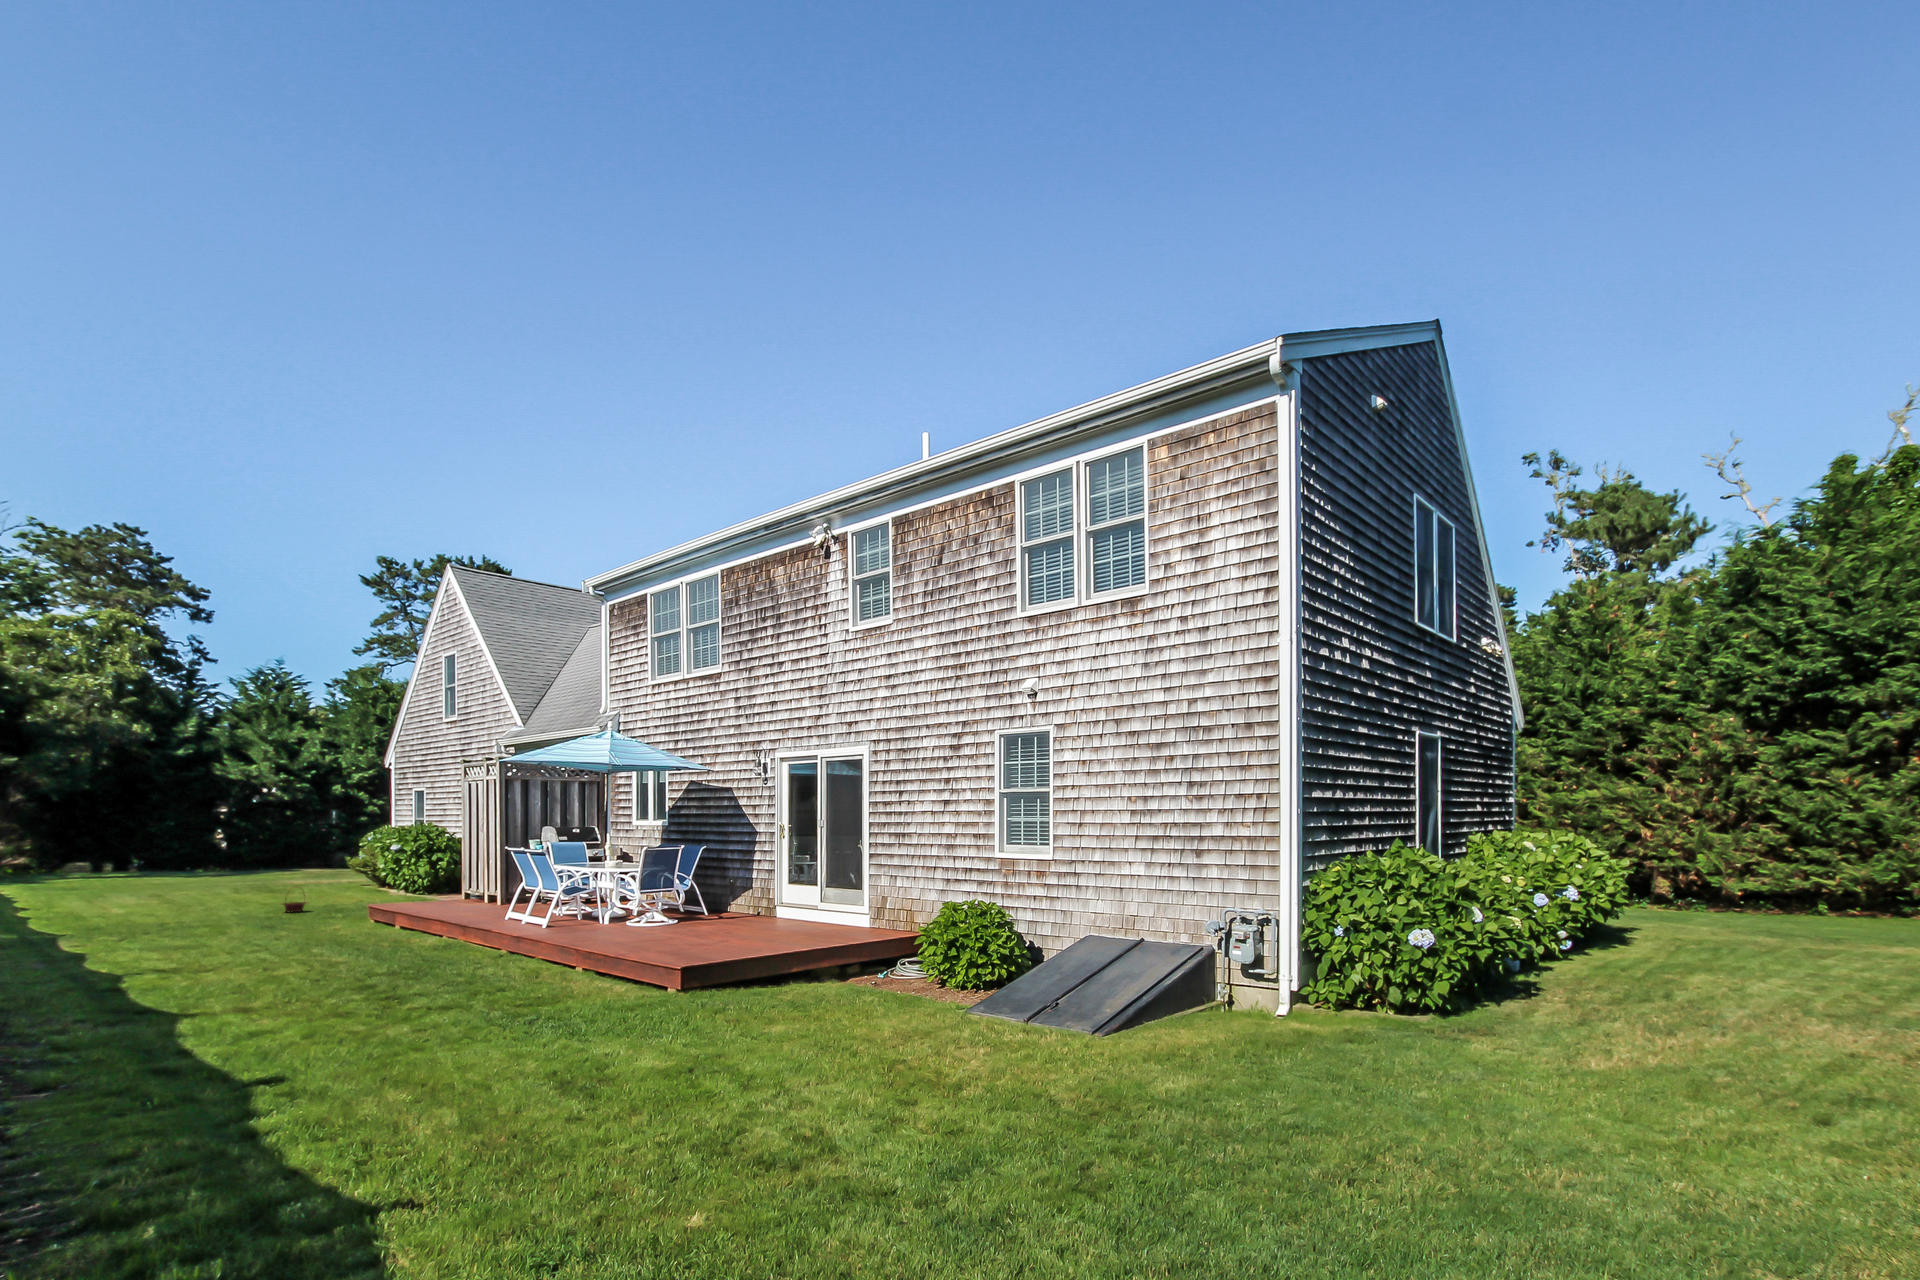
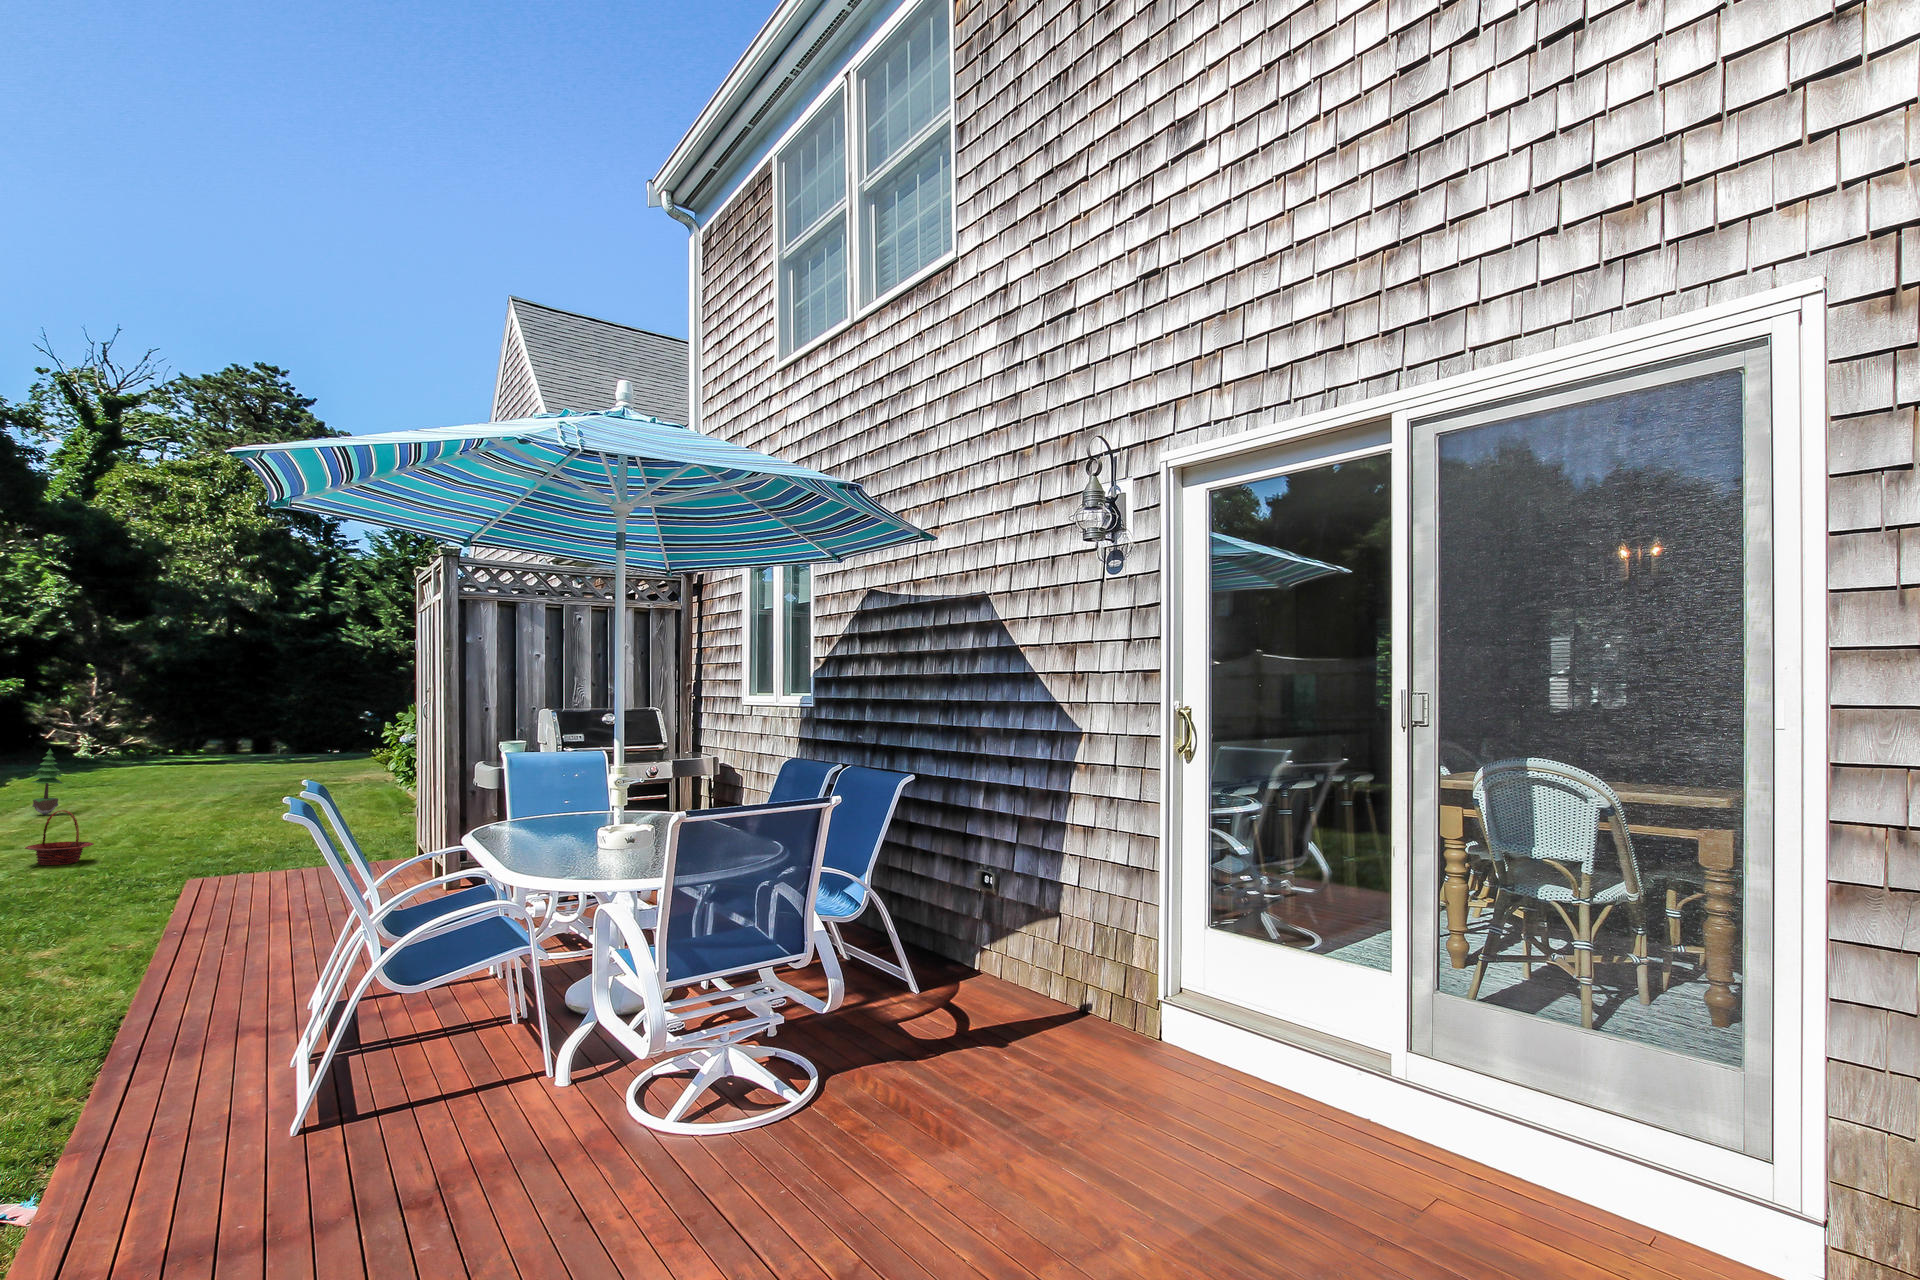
potted tree: none [205,861,221,899] -> present [31,749,62,815]

